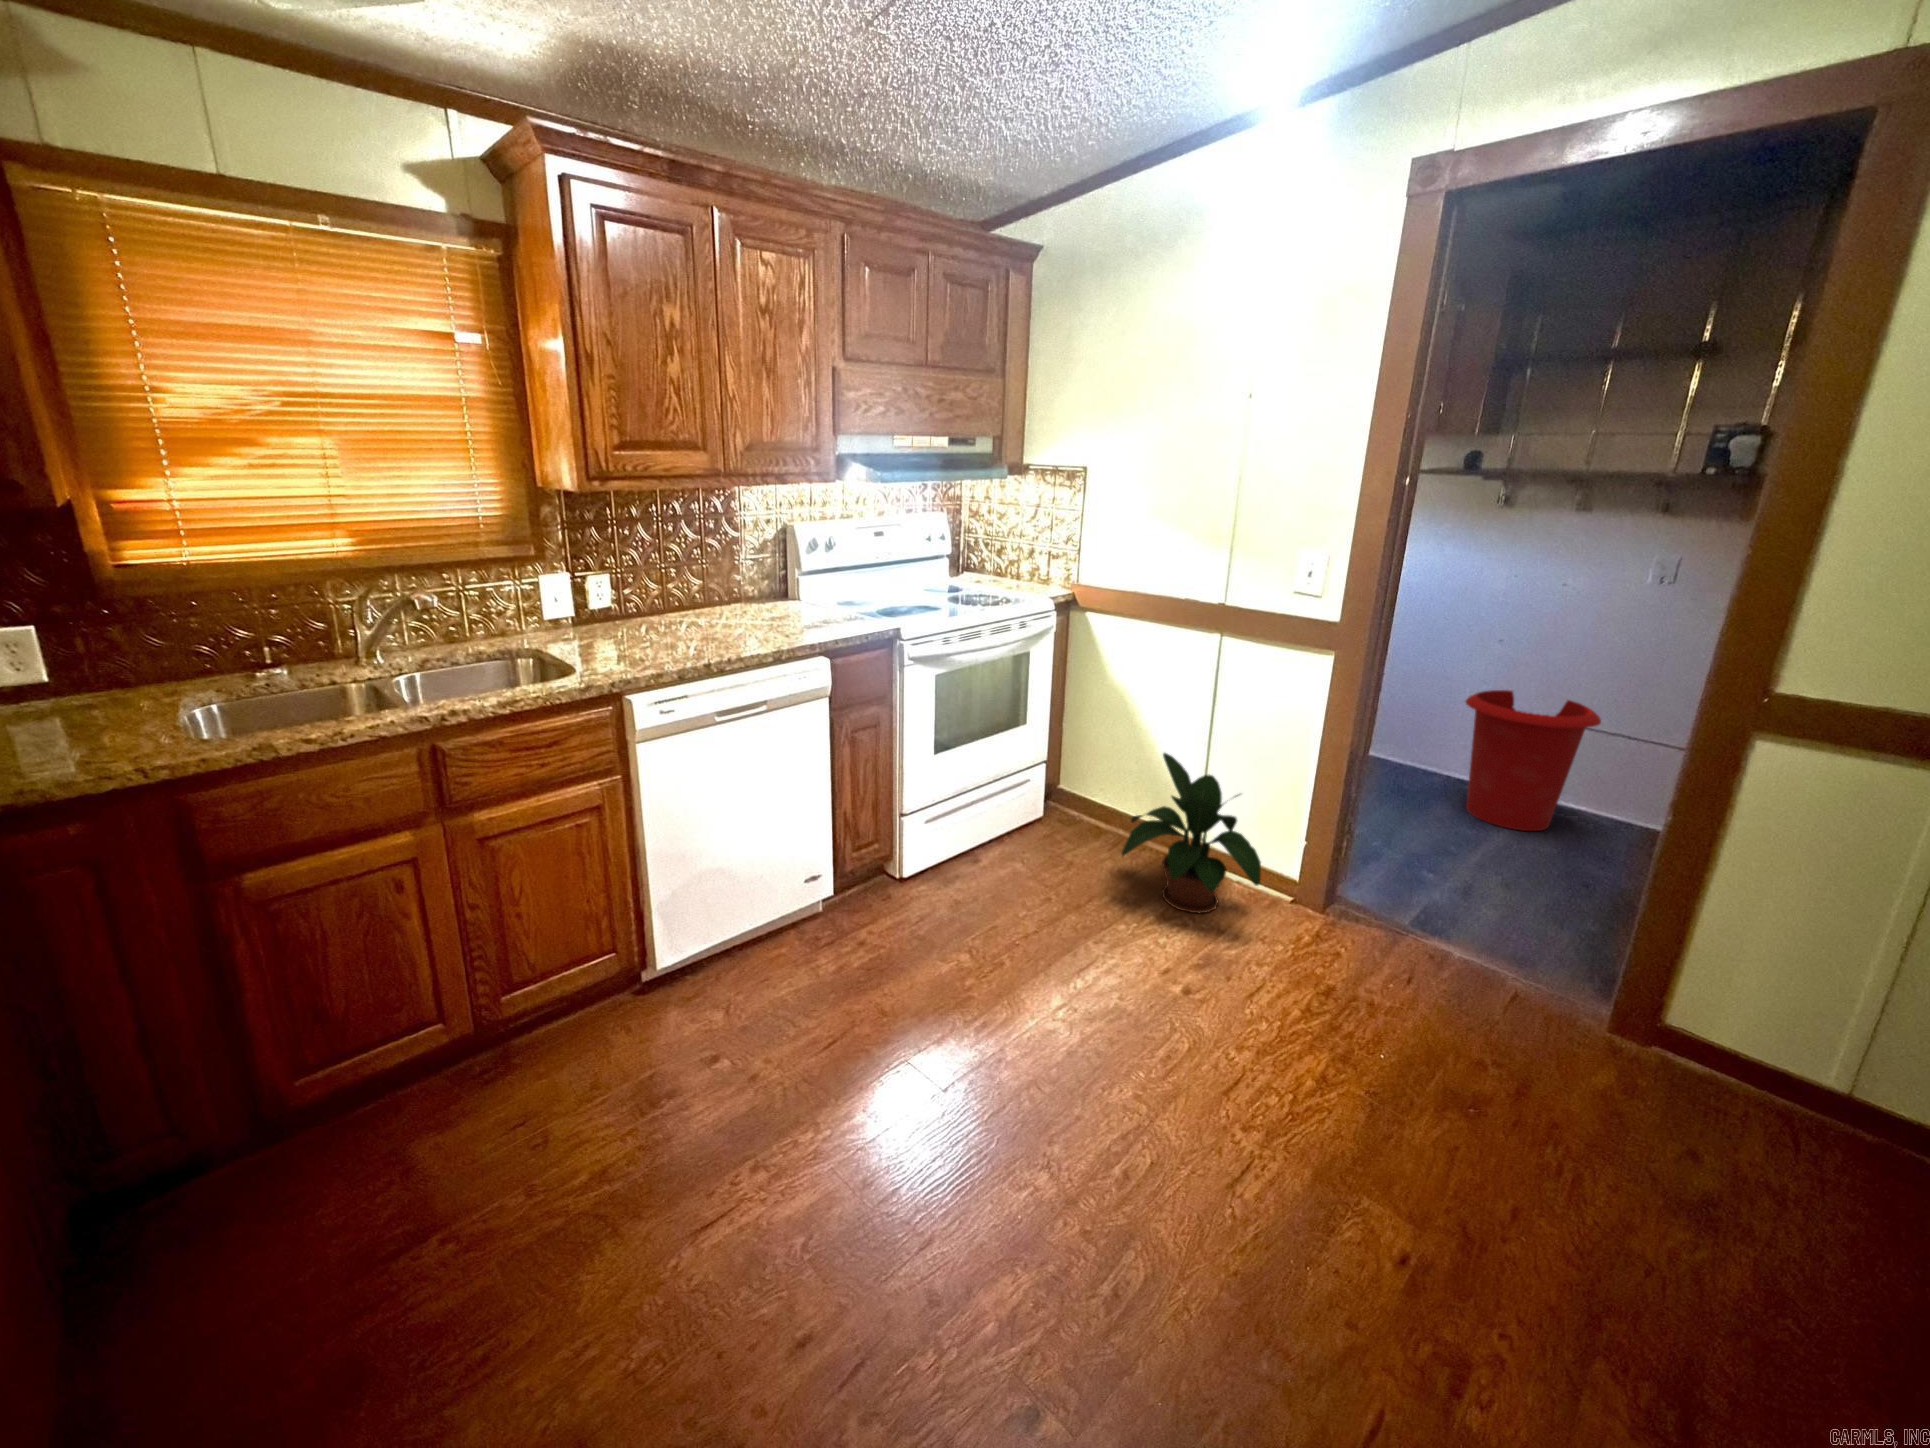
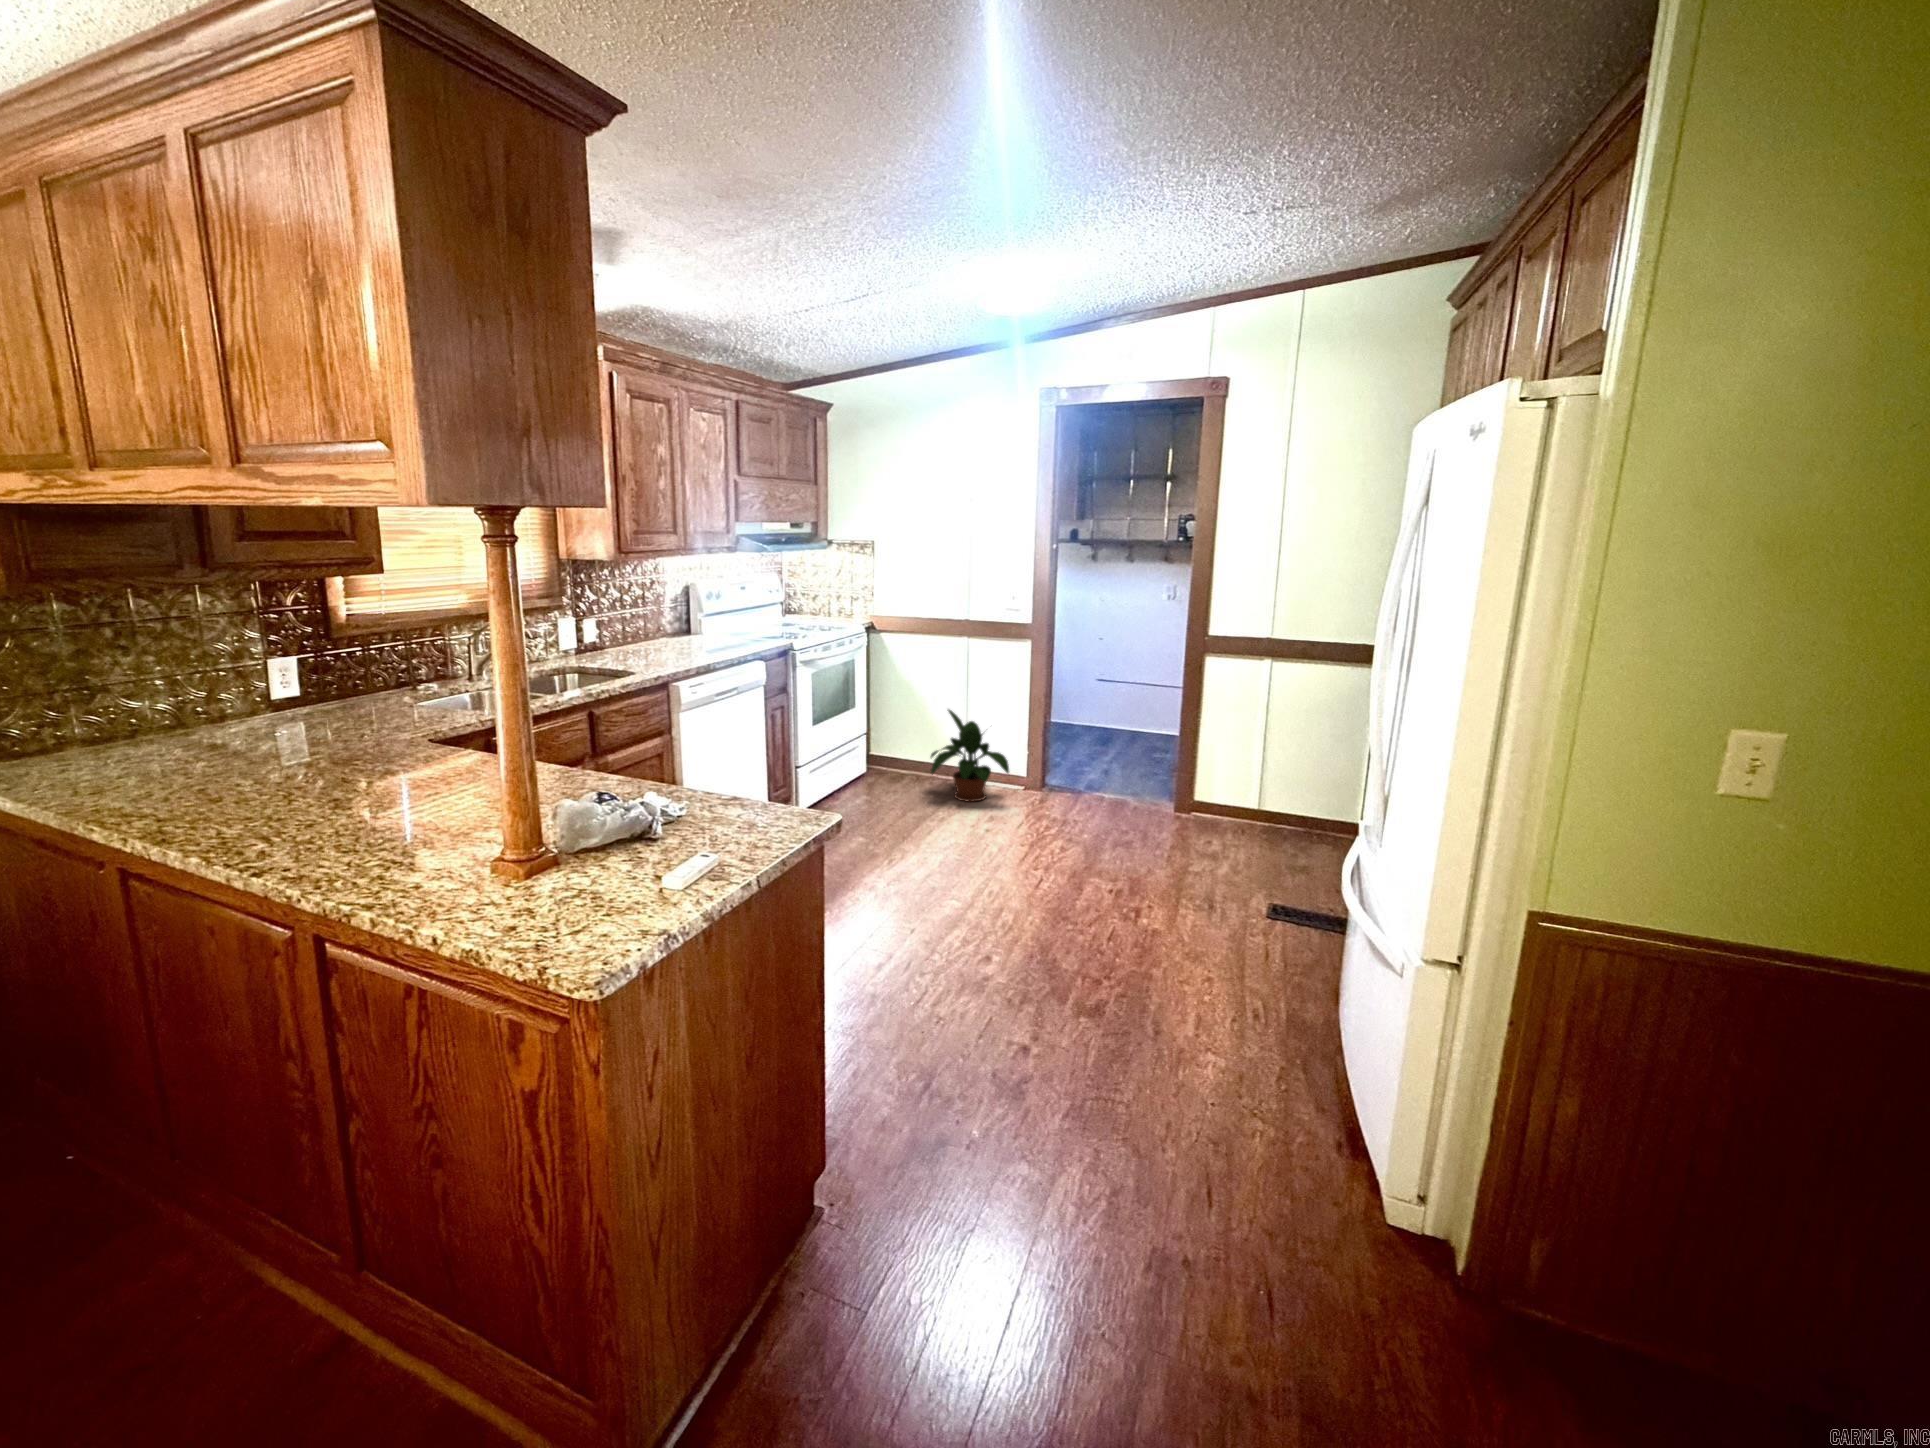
waste bin: present [1466,690,1601,831] -> none [1090,666,1153,744]

